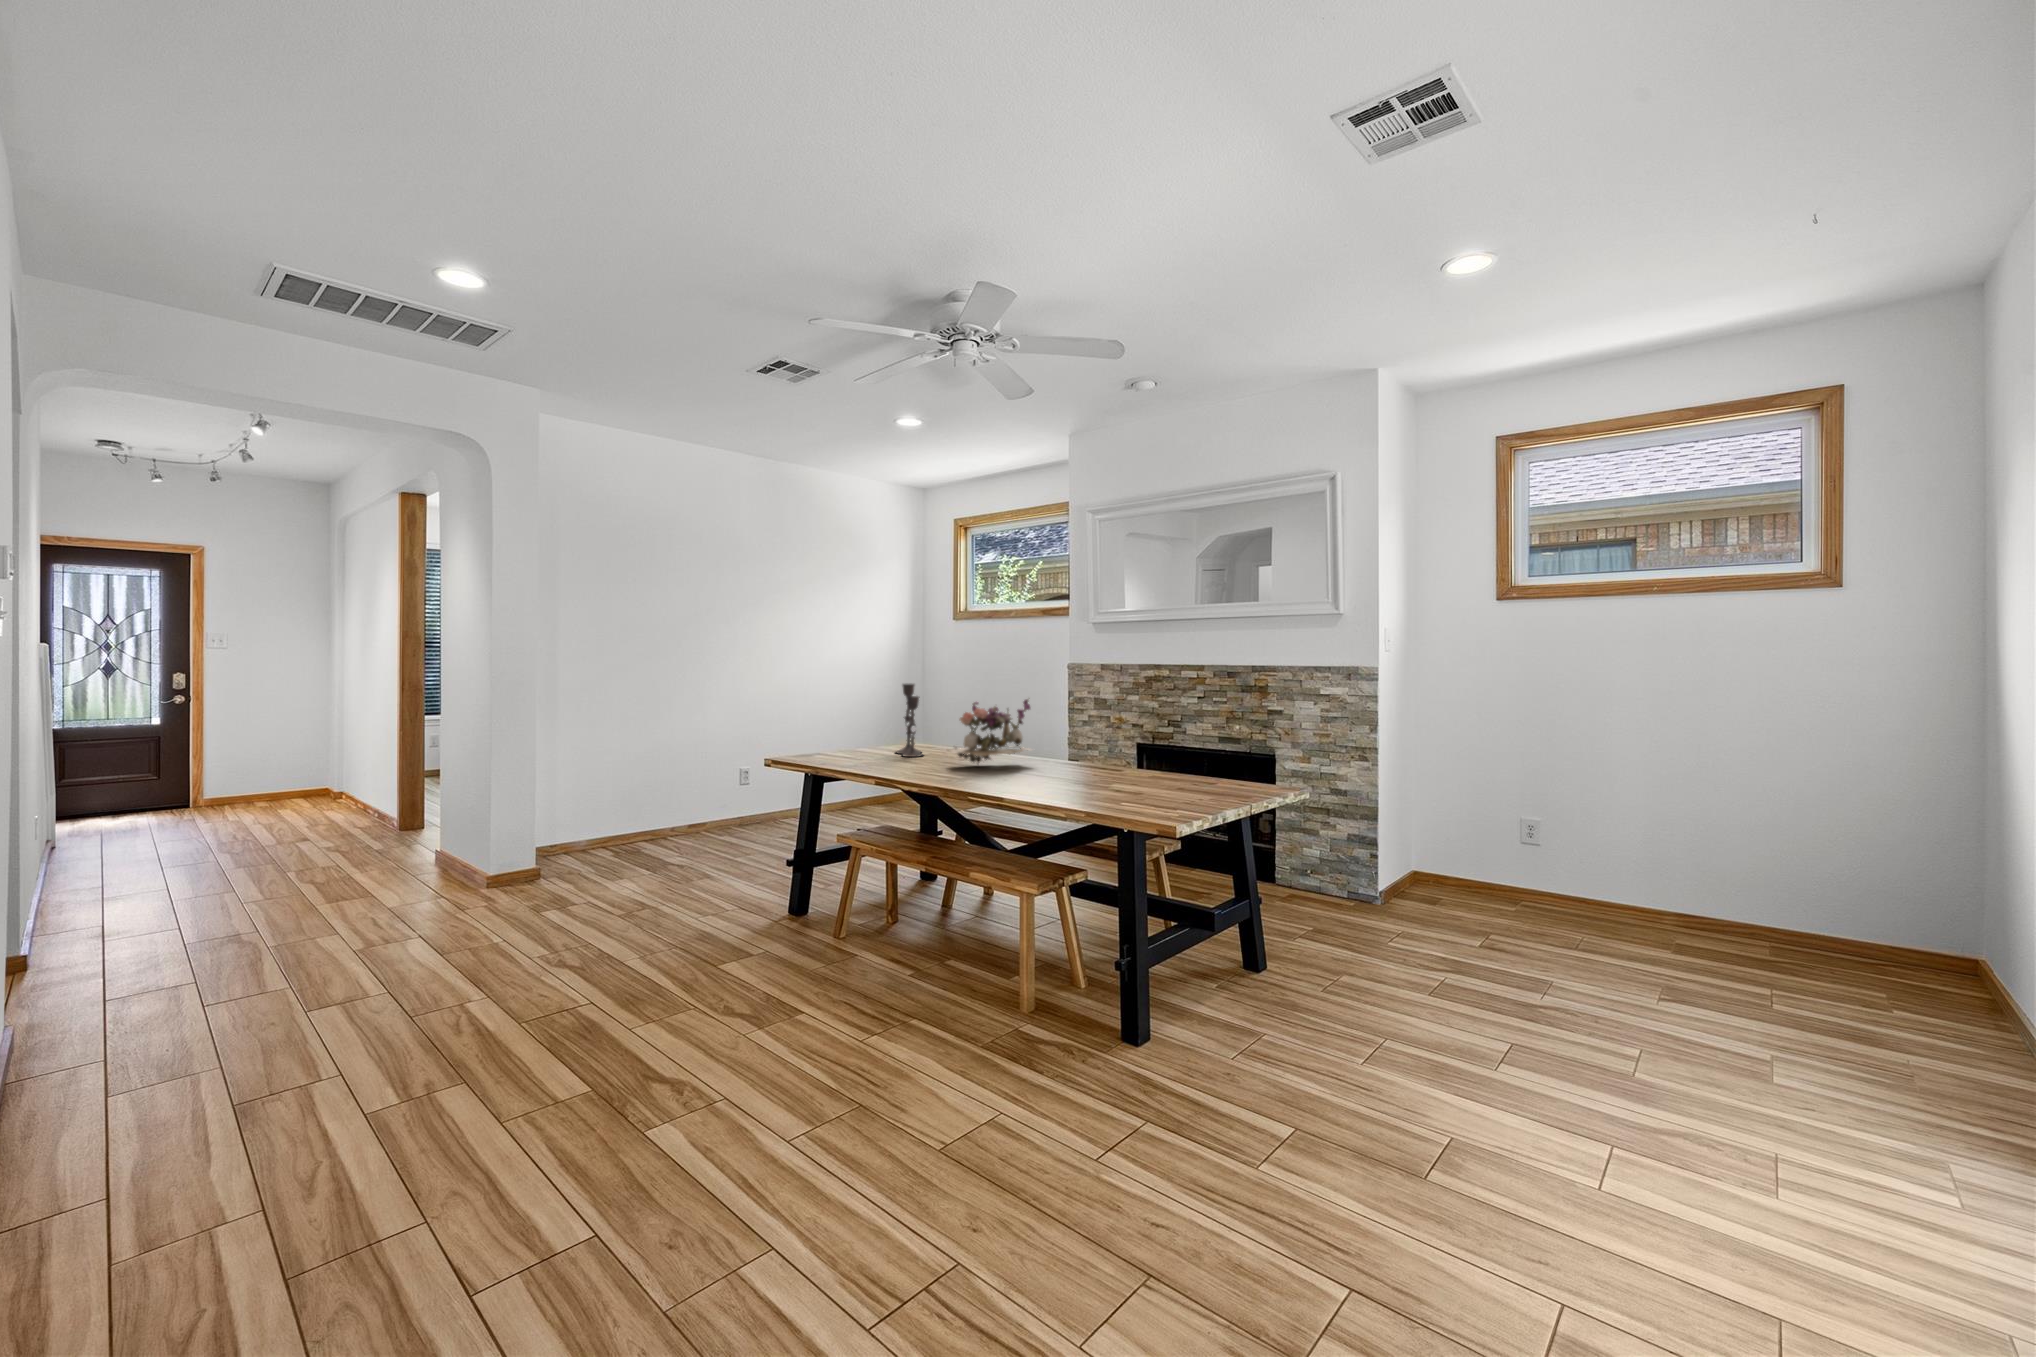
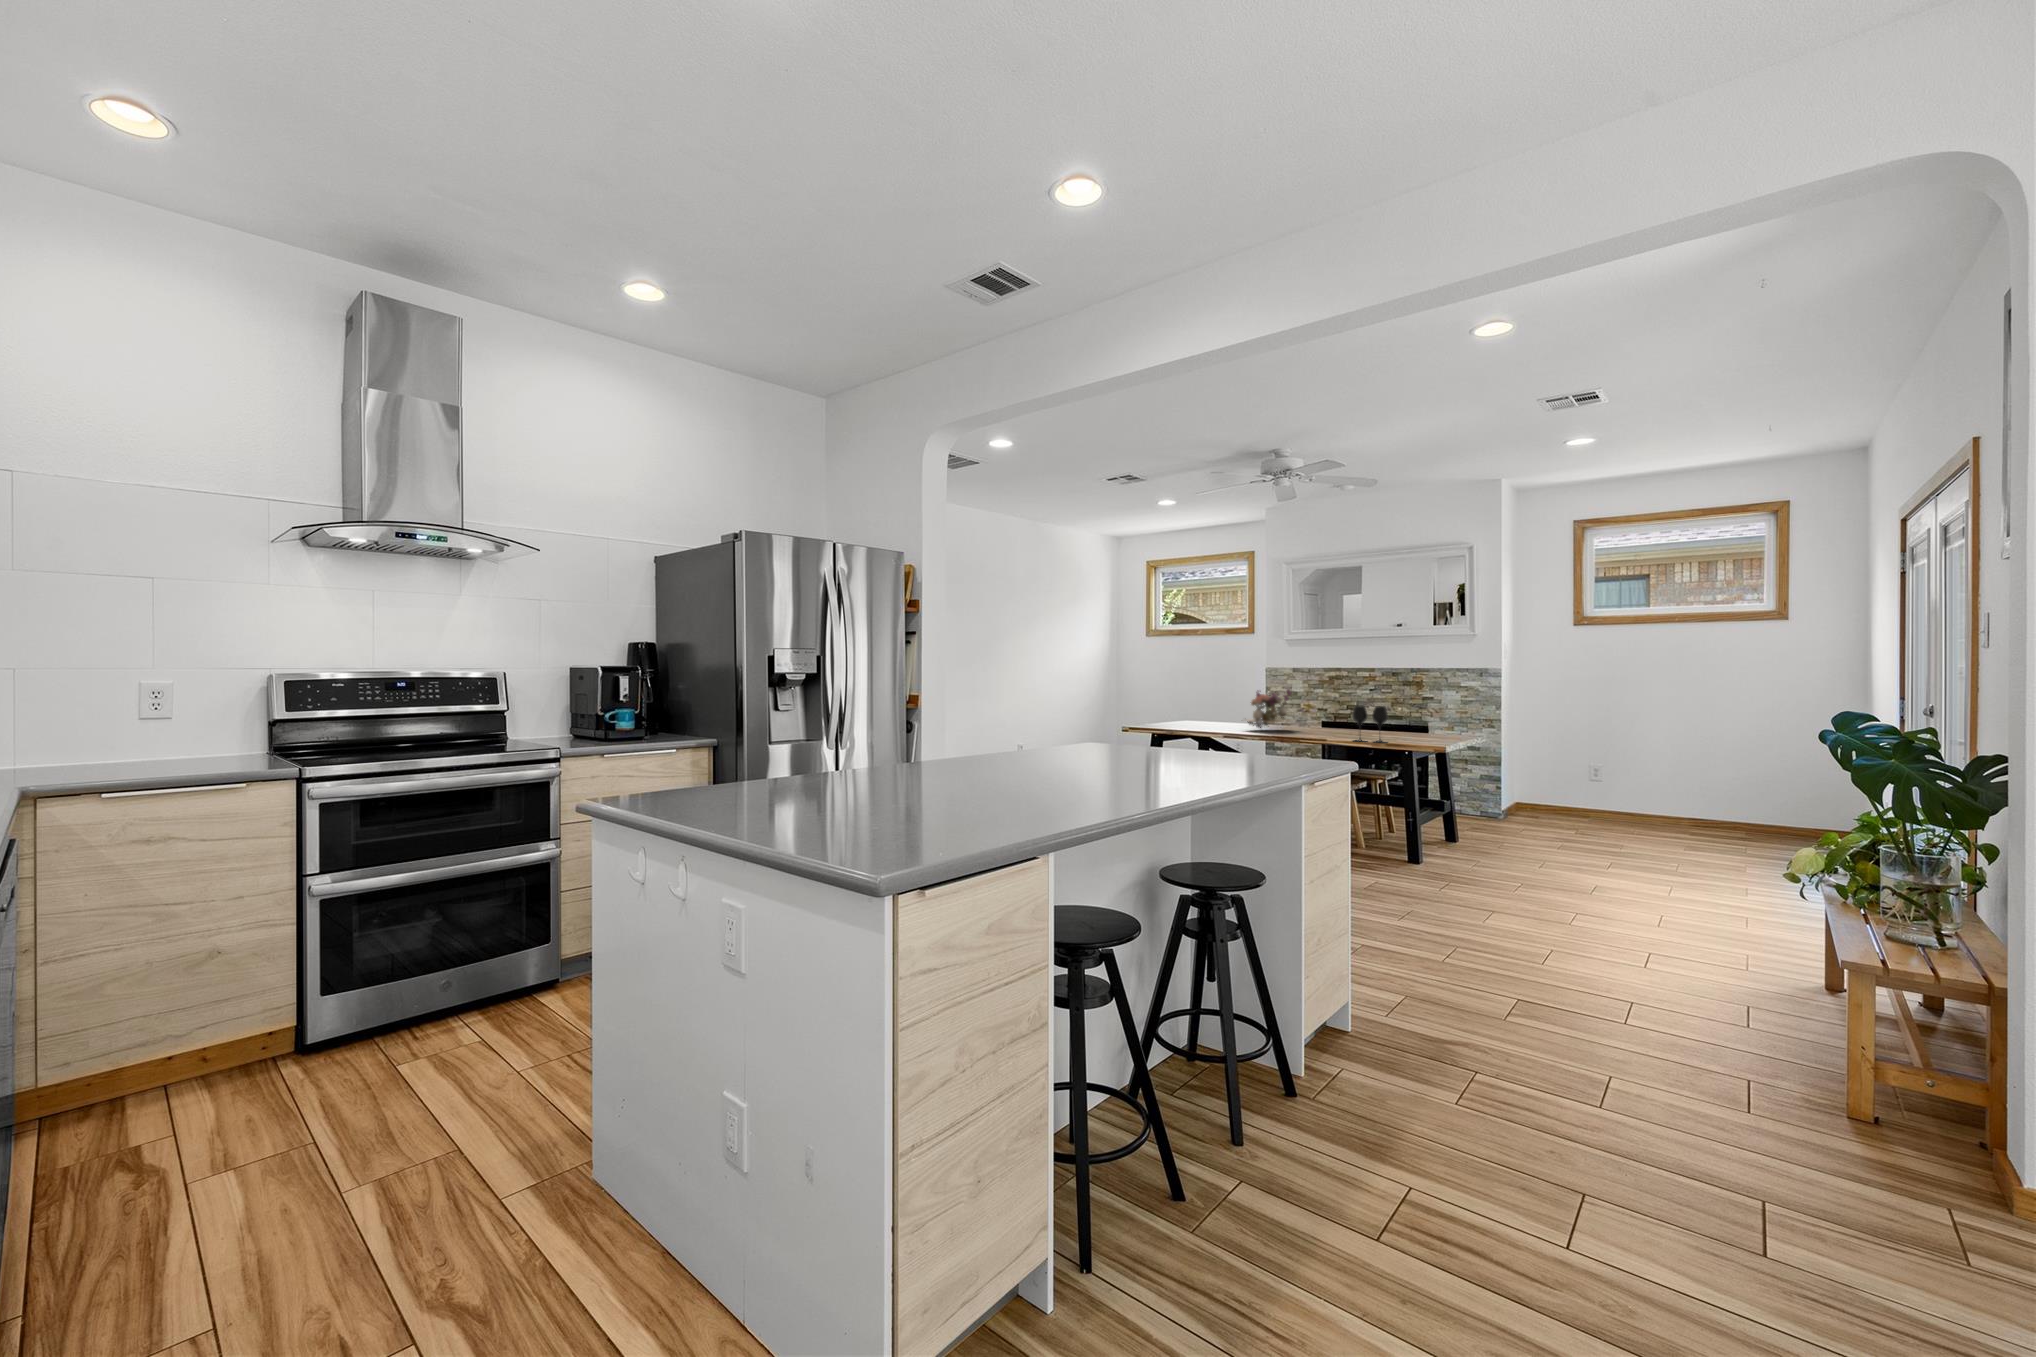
candlestick: present [896,684,923,757] -> none [1184,680,1209,726]
wine glass: none [1059,734,1115,802] -> present [1352,705,1388,743]

